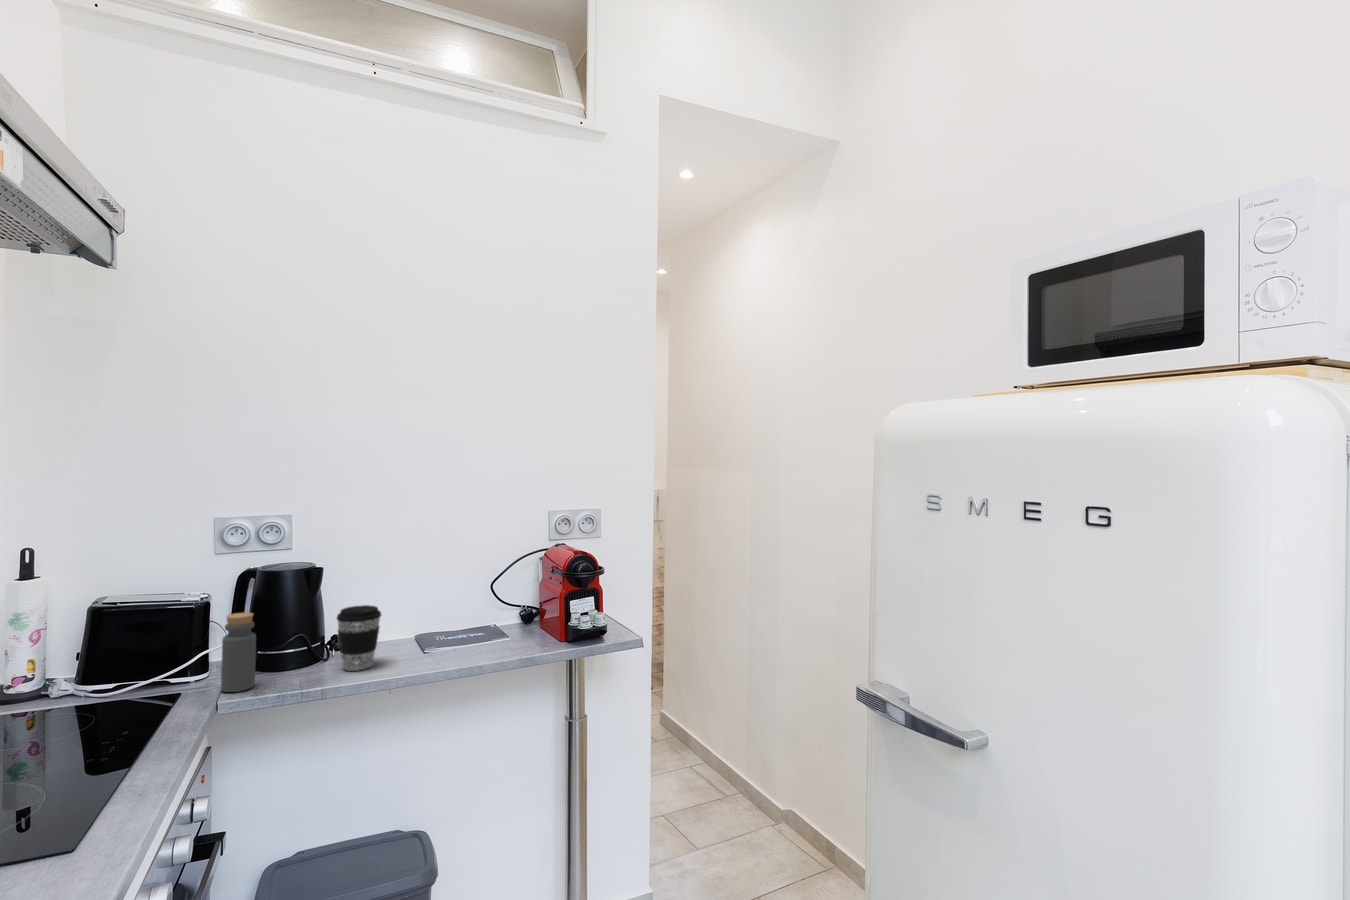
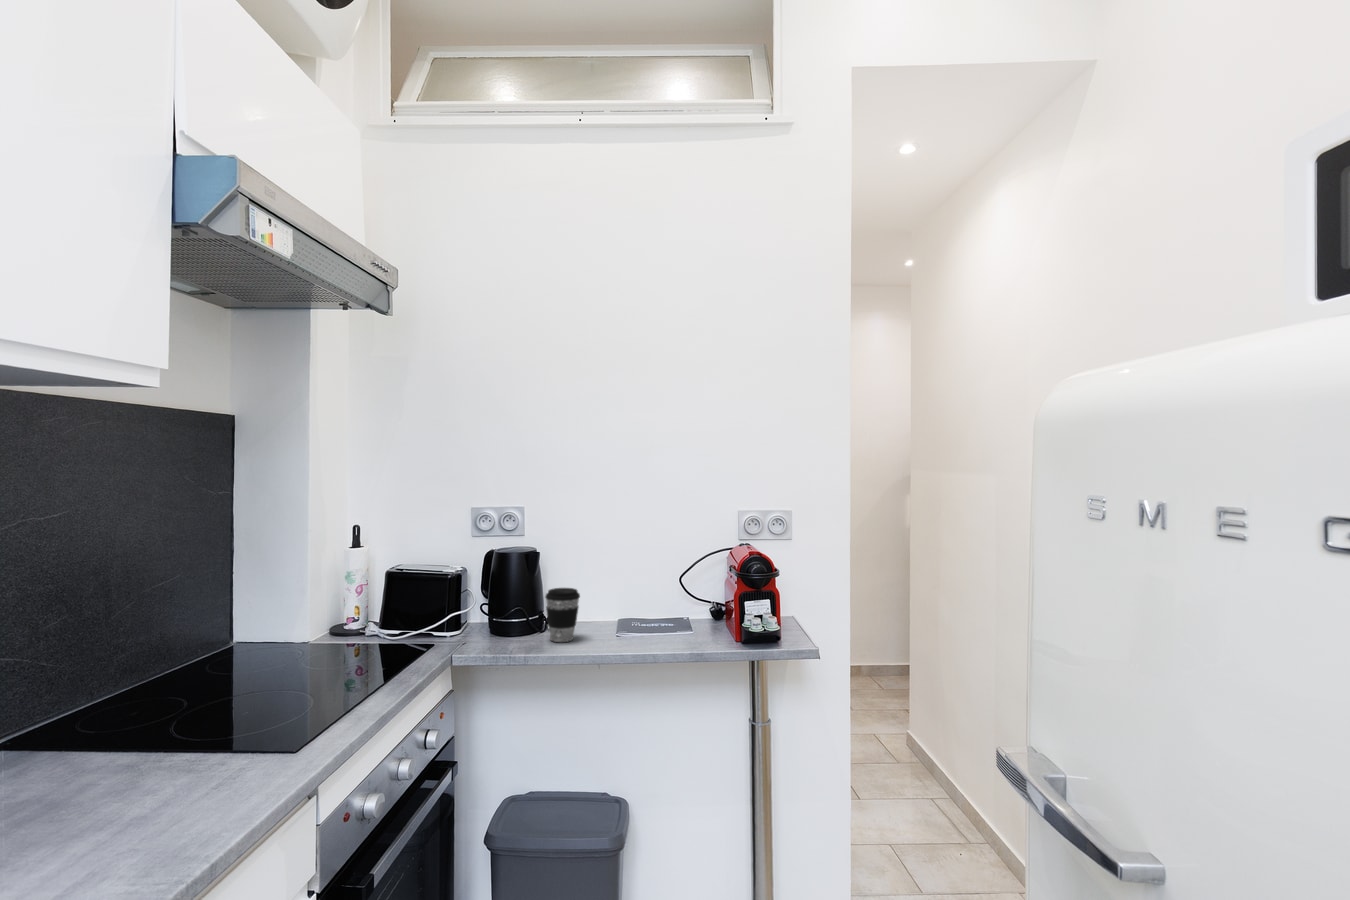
bottle: present [221,612,256,692] -> none [462,585,486,647]

